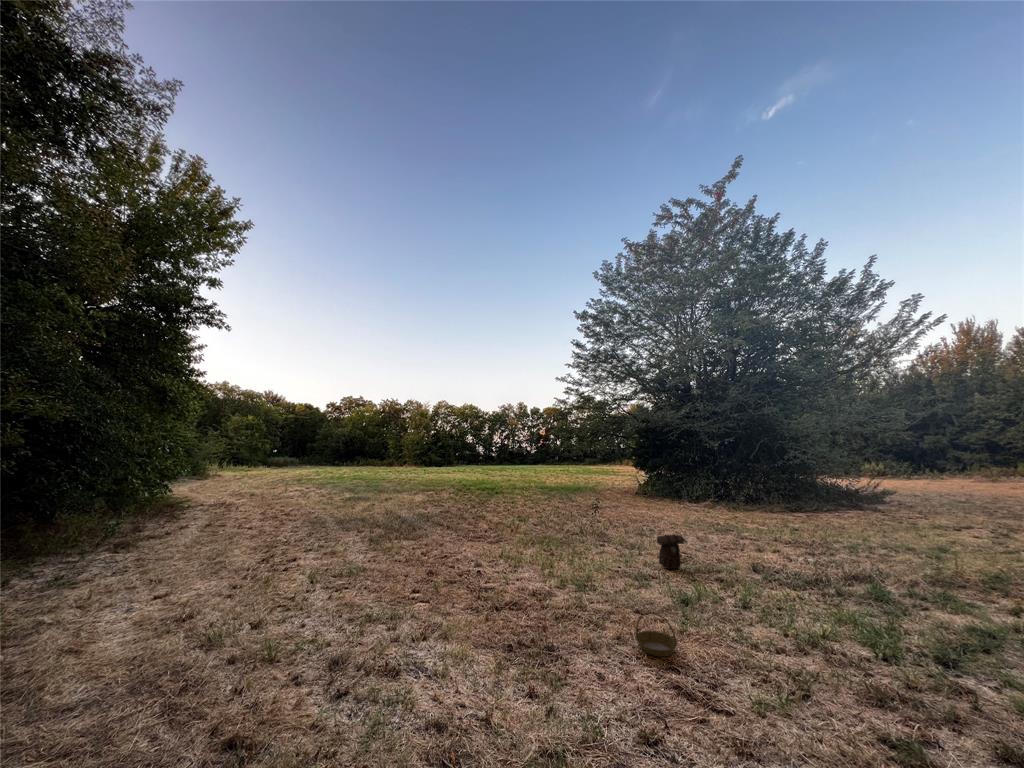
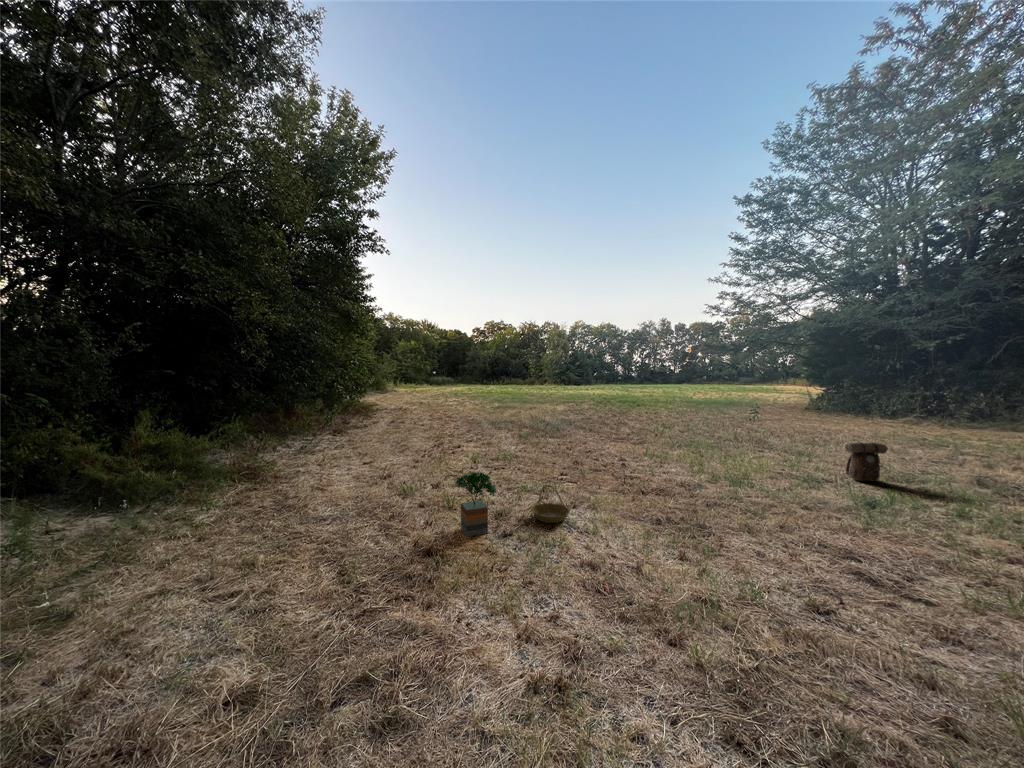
basket: present [635,612,677,657] -> present [532,485,569,523]
potted tree: none [279,616,333,708] -> present [456,472,496,537]

